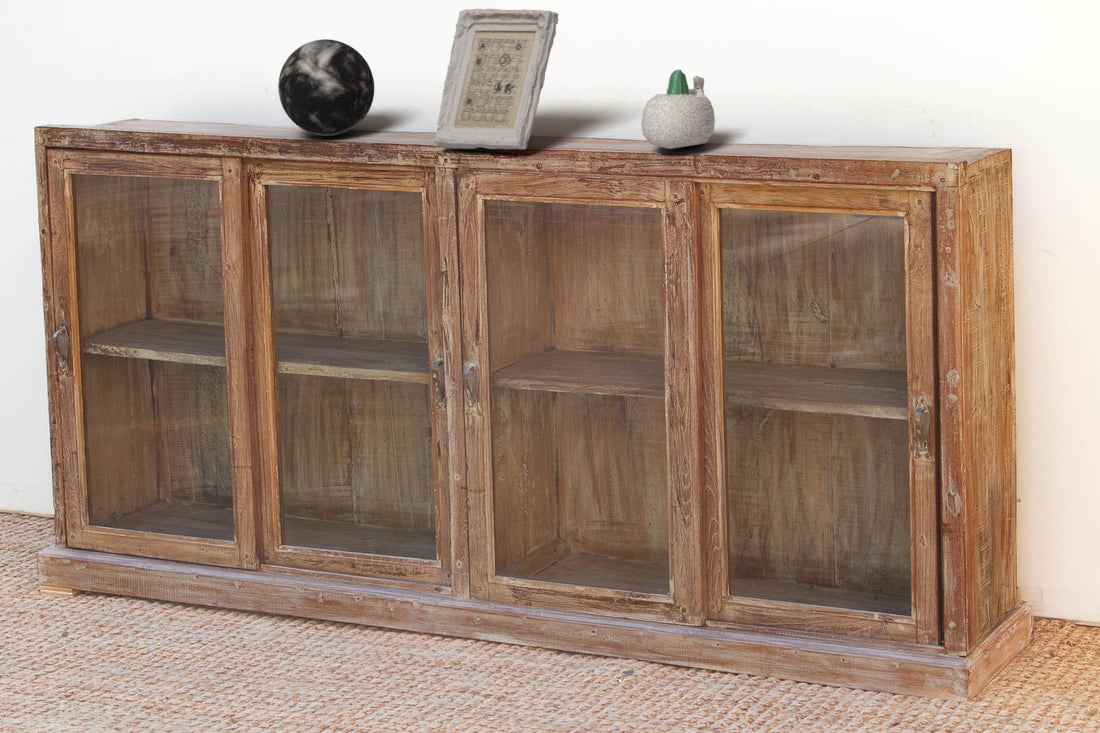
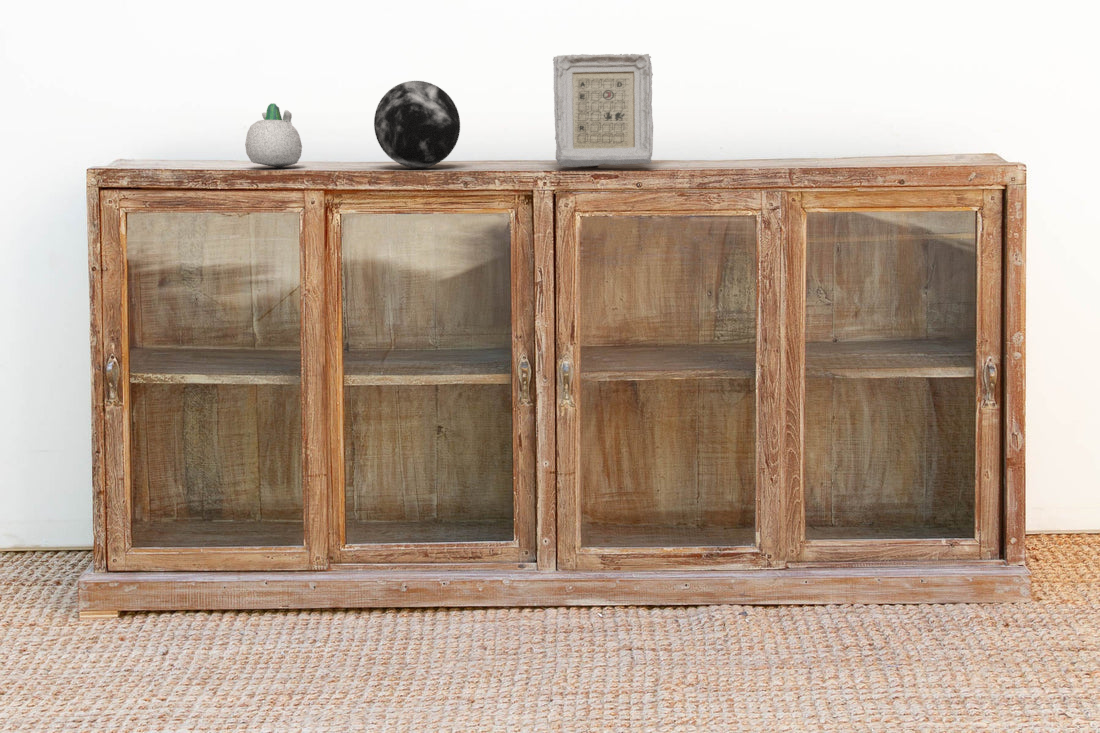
succulent planter: present [641,70,715,149] -> present [245,103,302,168]

